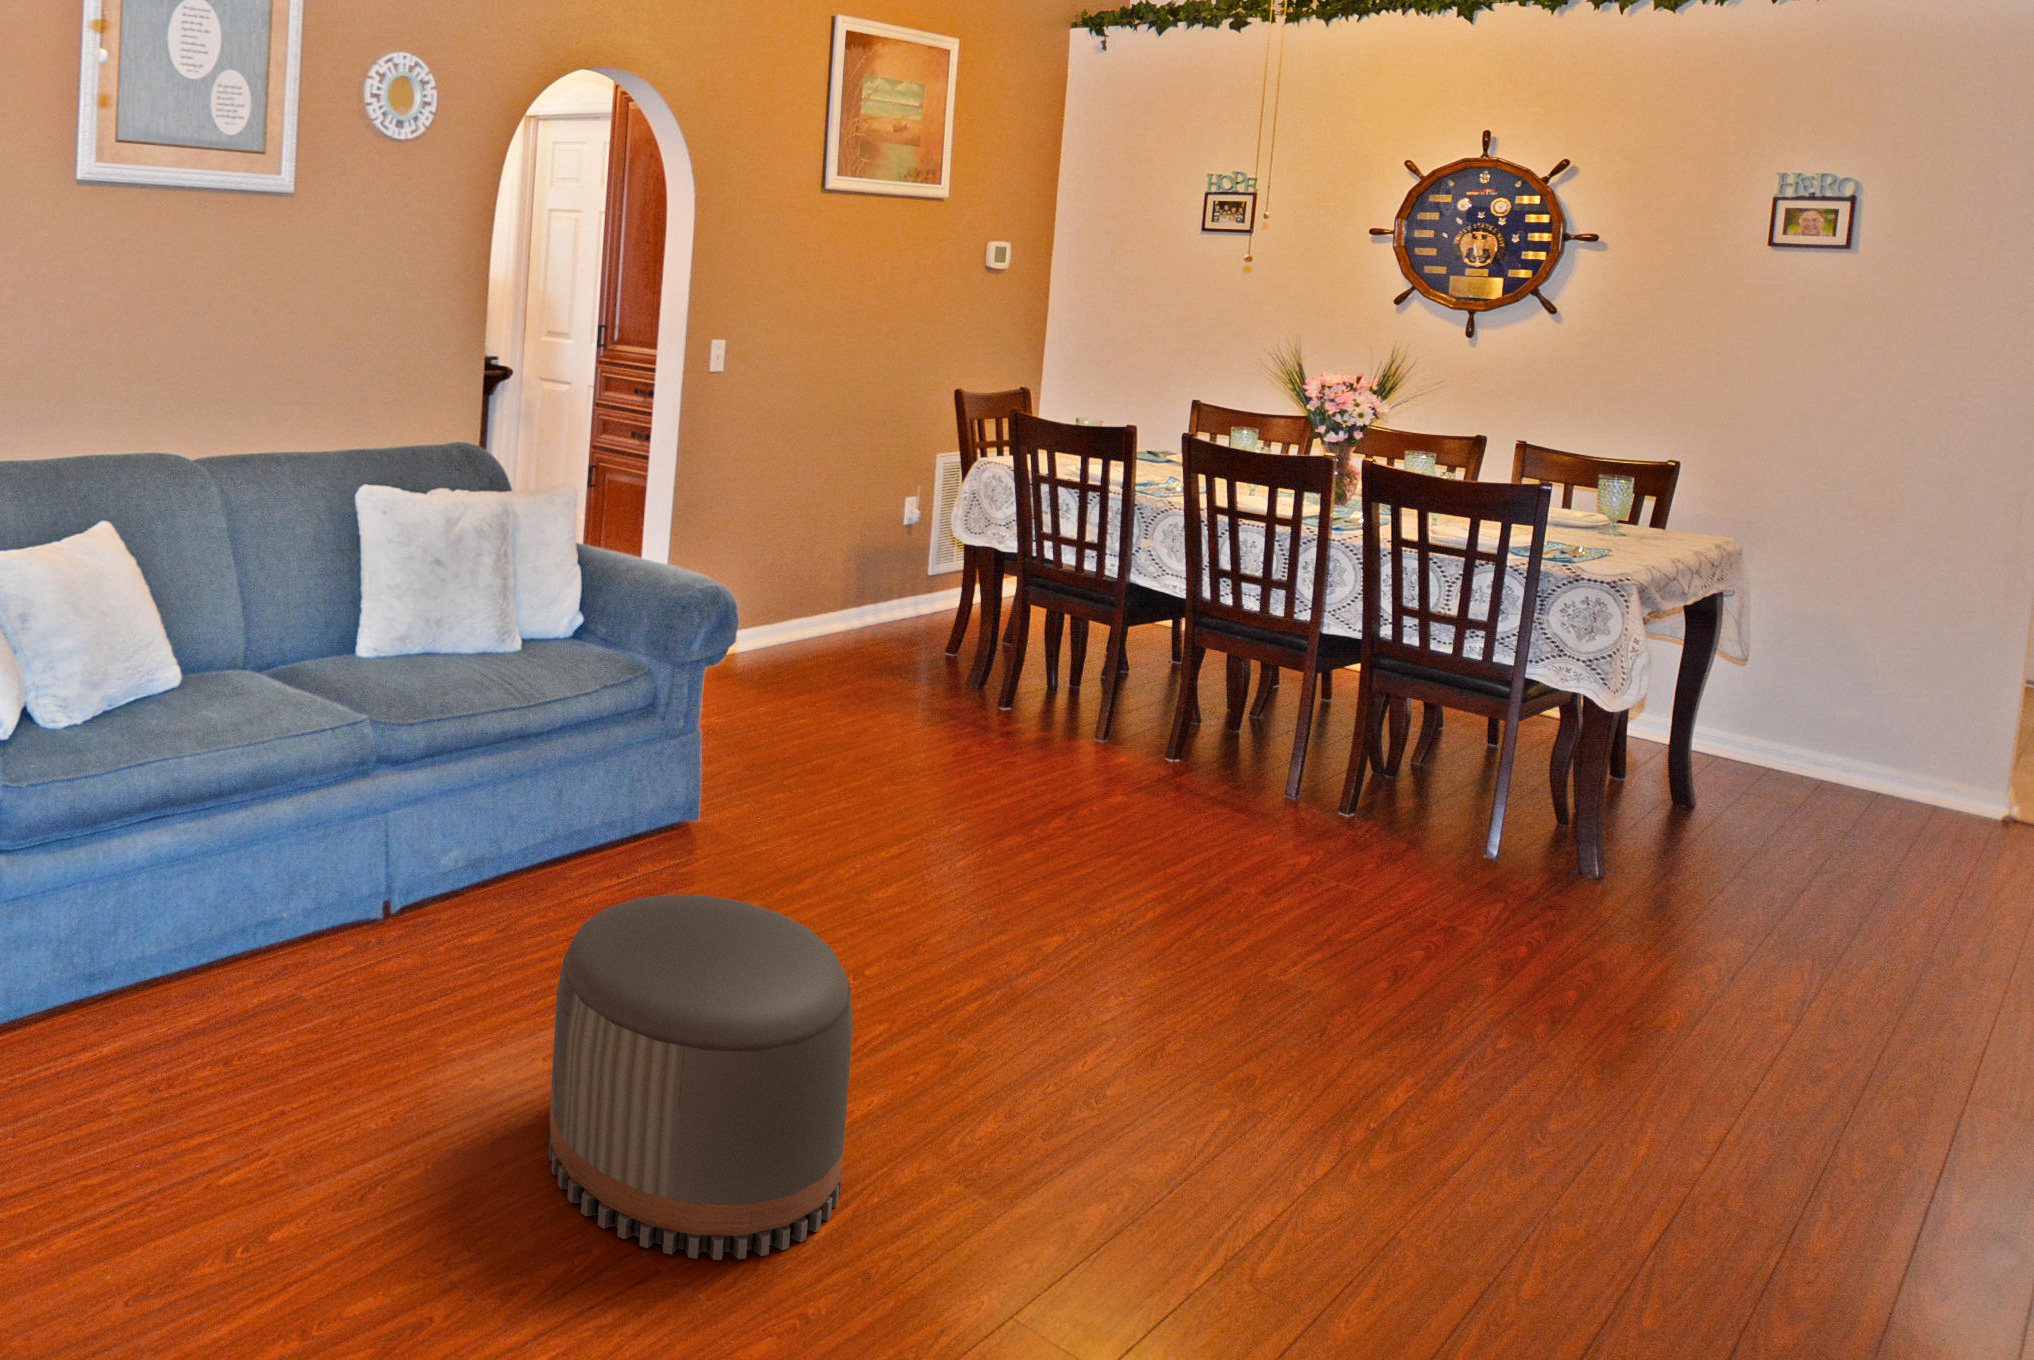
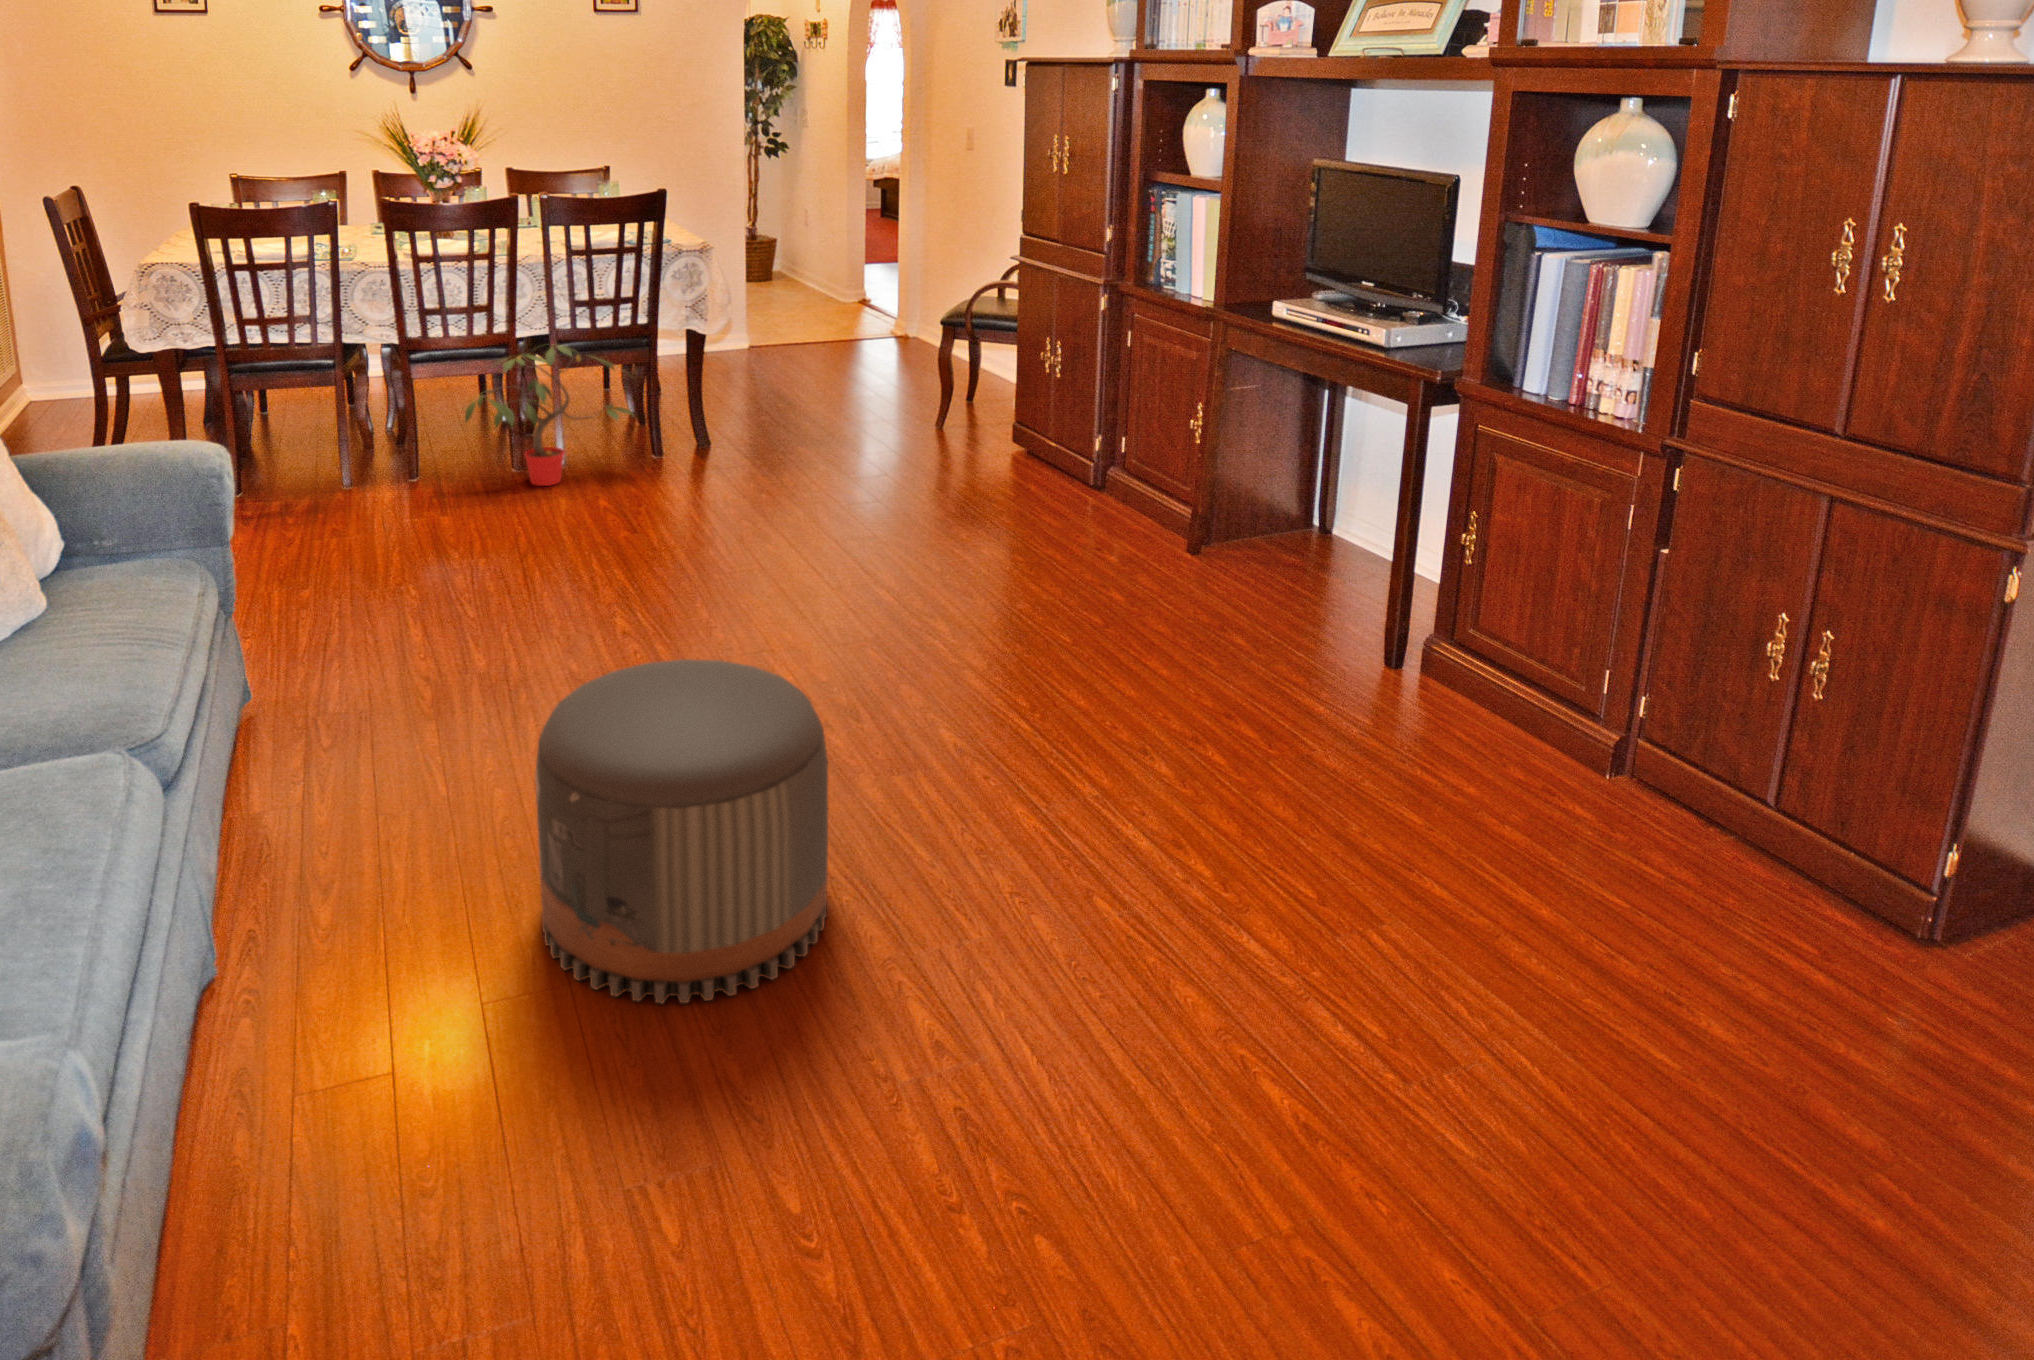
potted plant: none [1208,645,1448,818] -> present [465,345,632,486]

